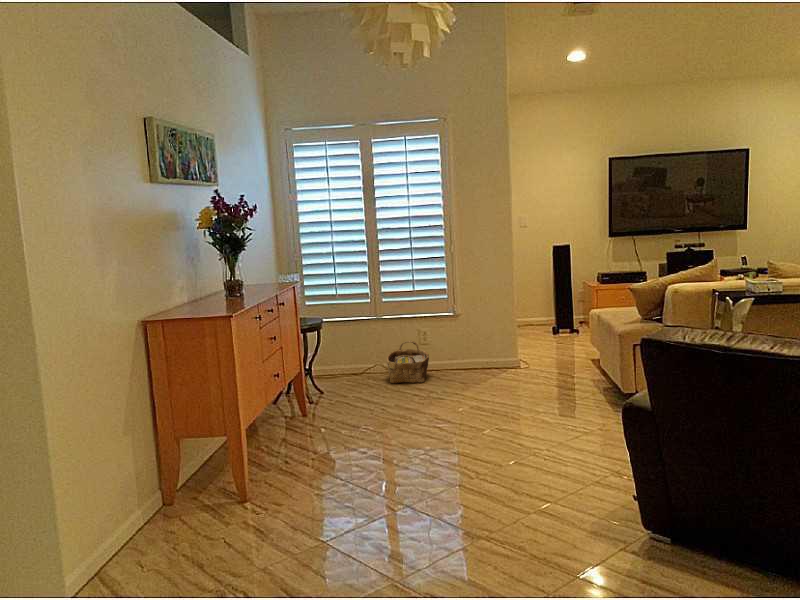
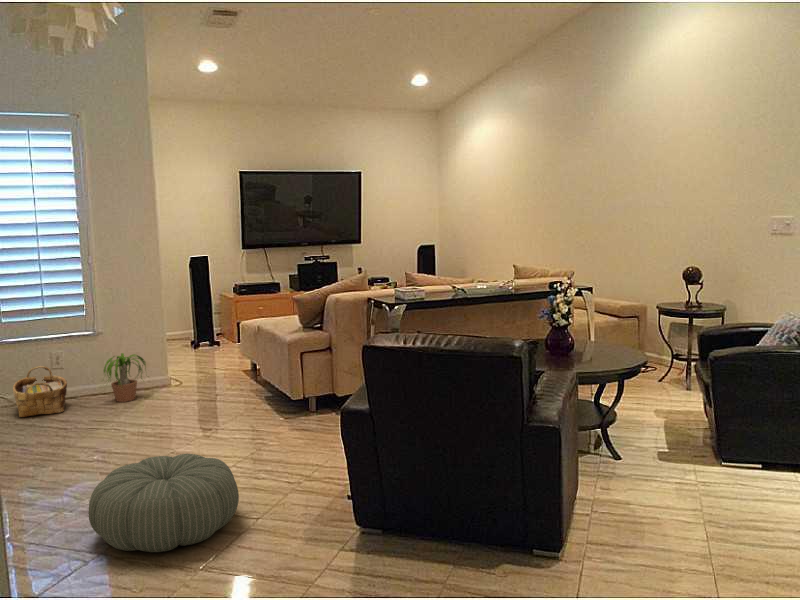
potted plant: none [454,334,504,378] -> present [104,353,146,402]
pouf: none [402,429,534,516] -> present [88,454,239,552]

